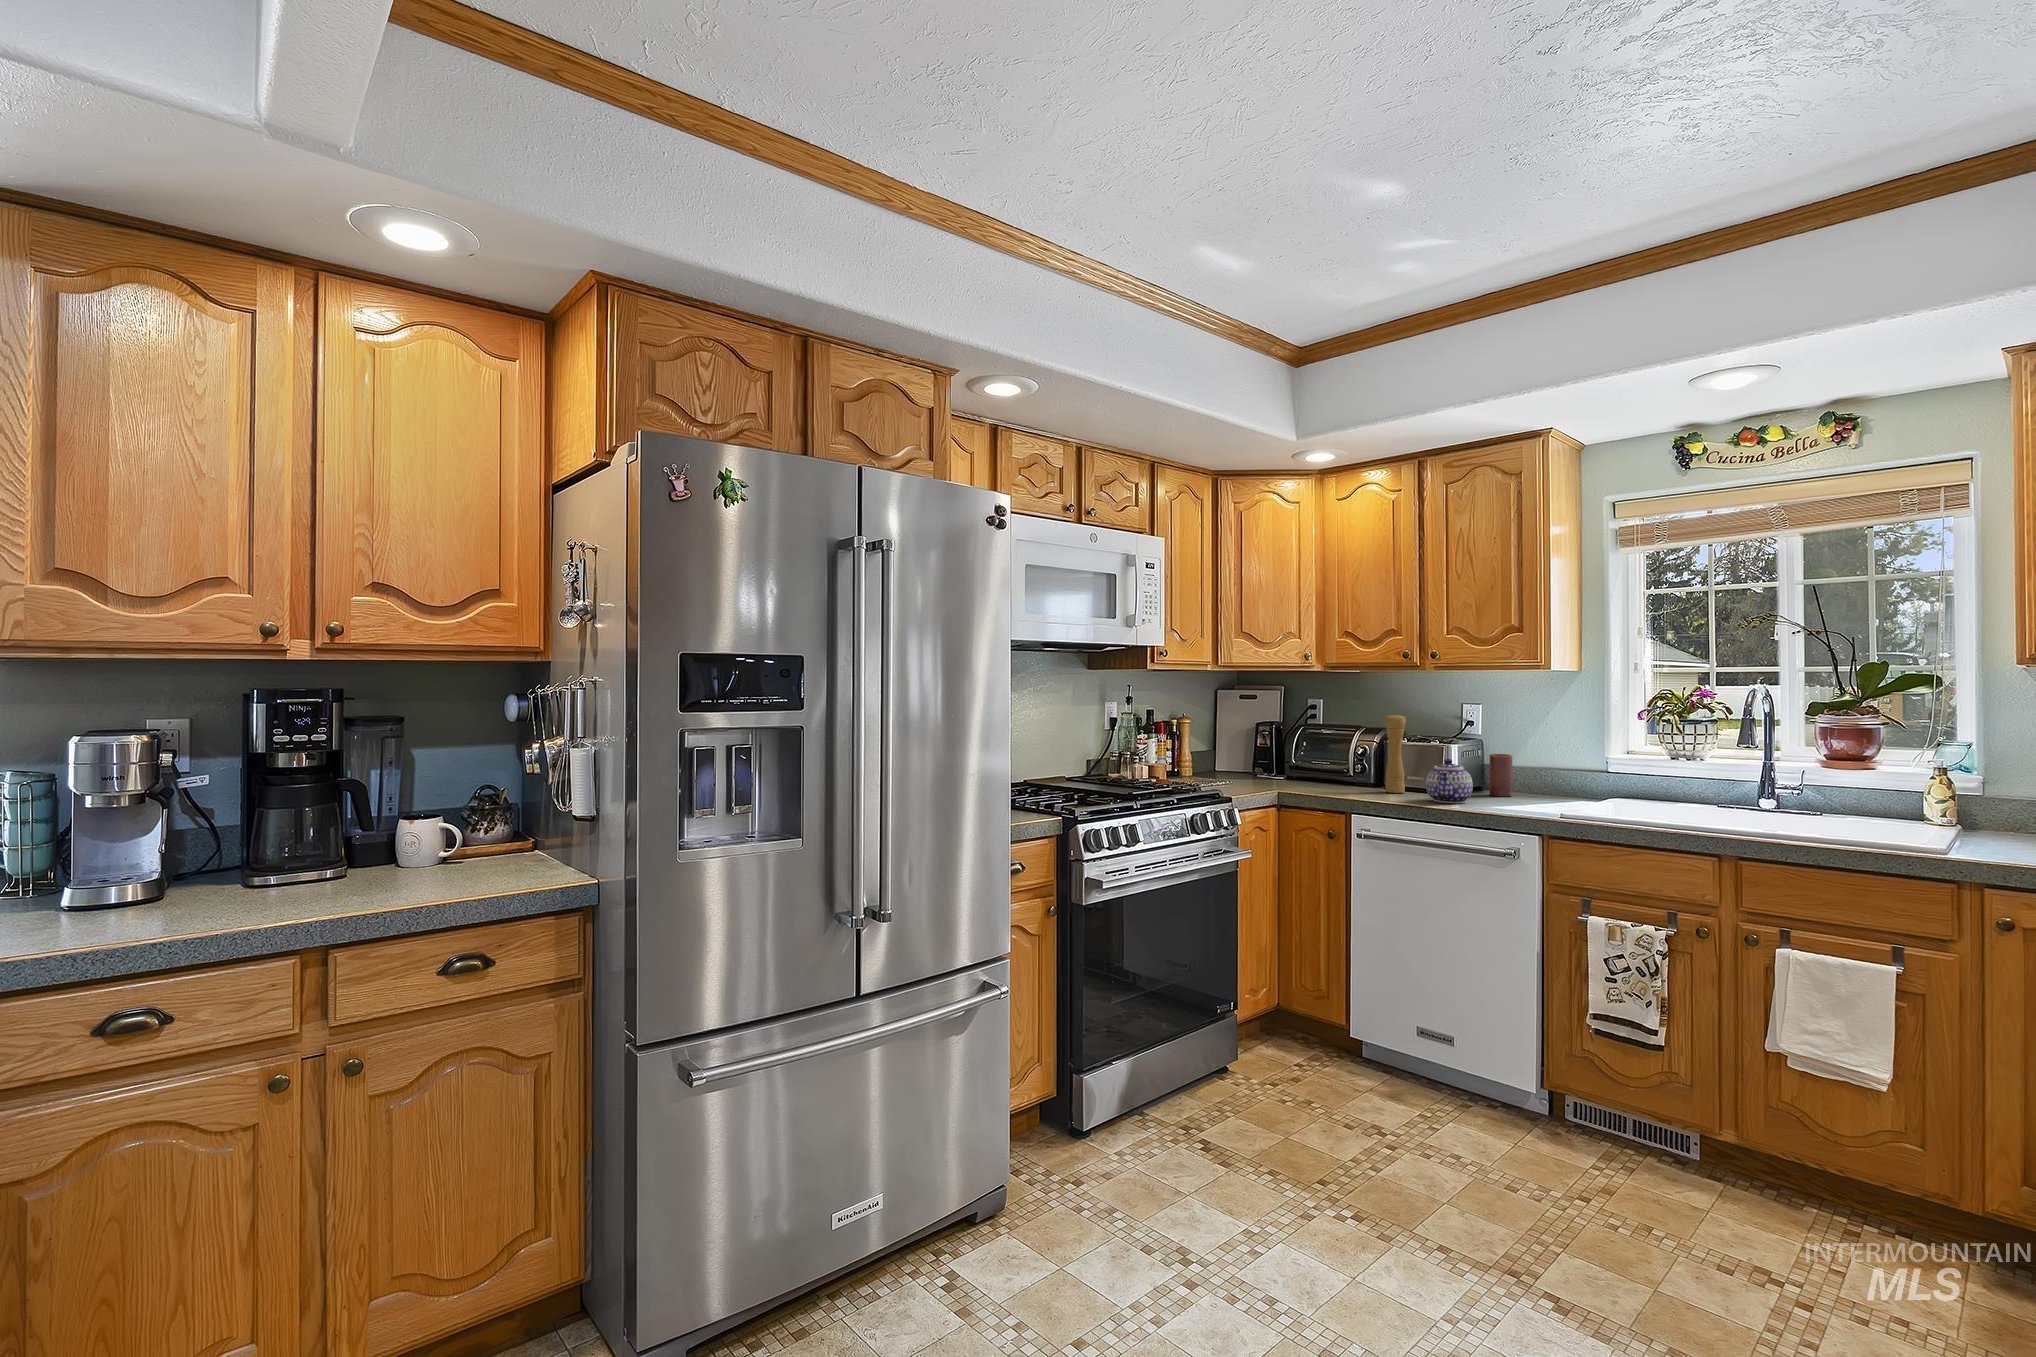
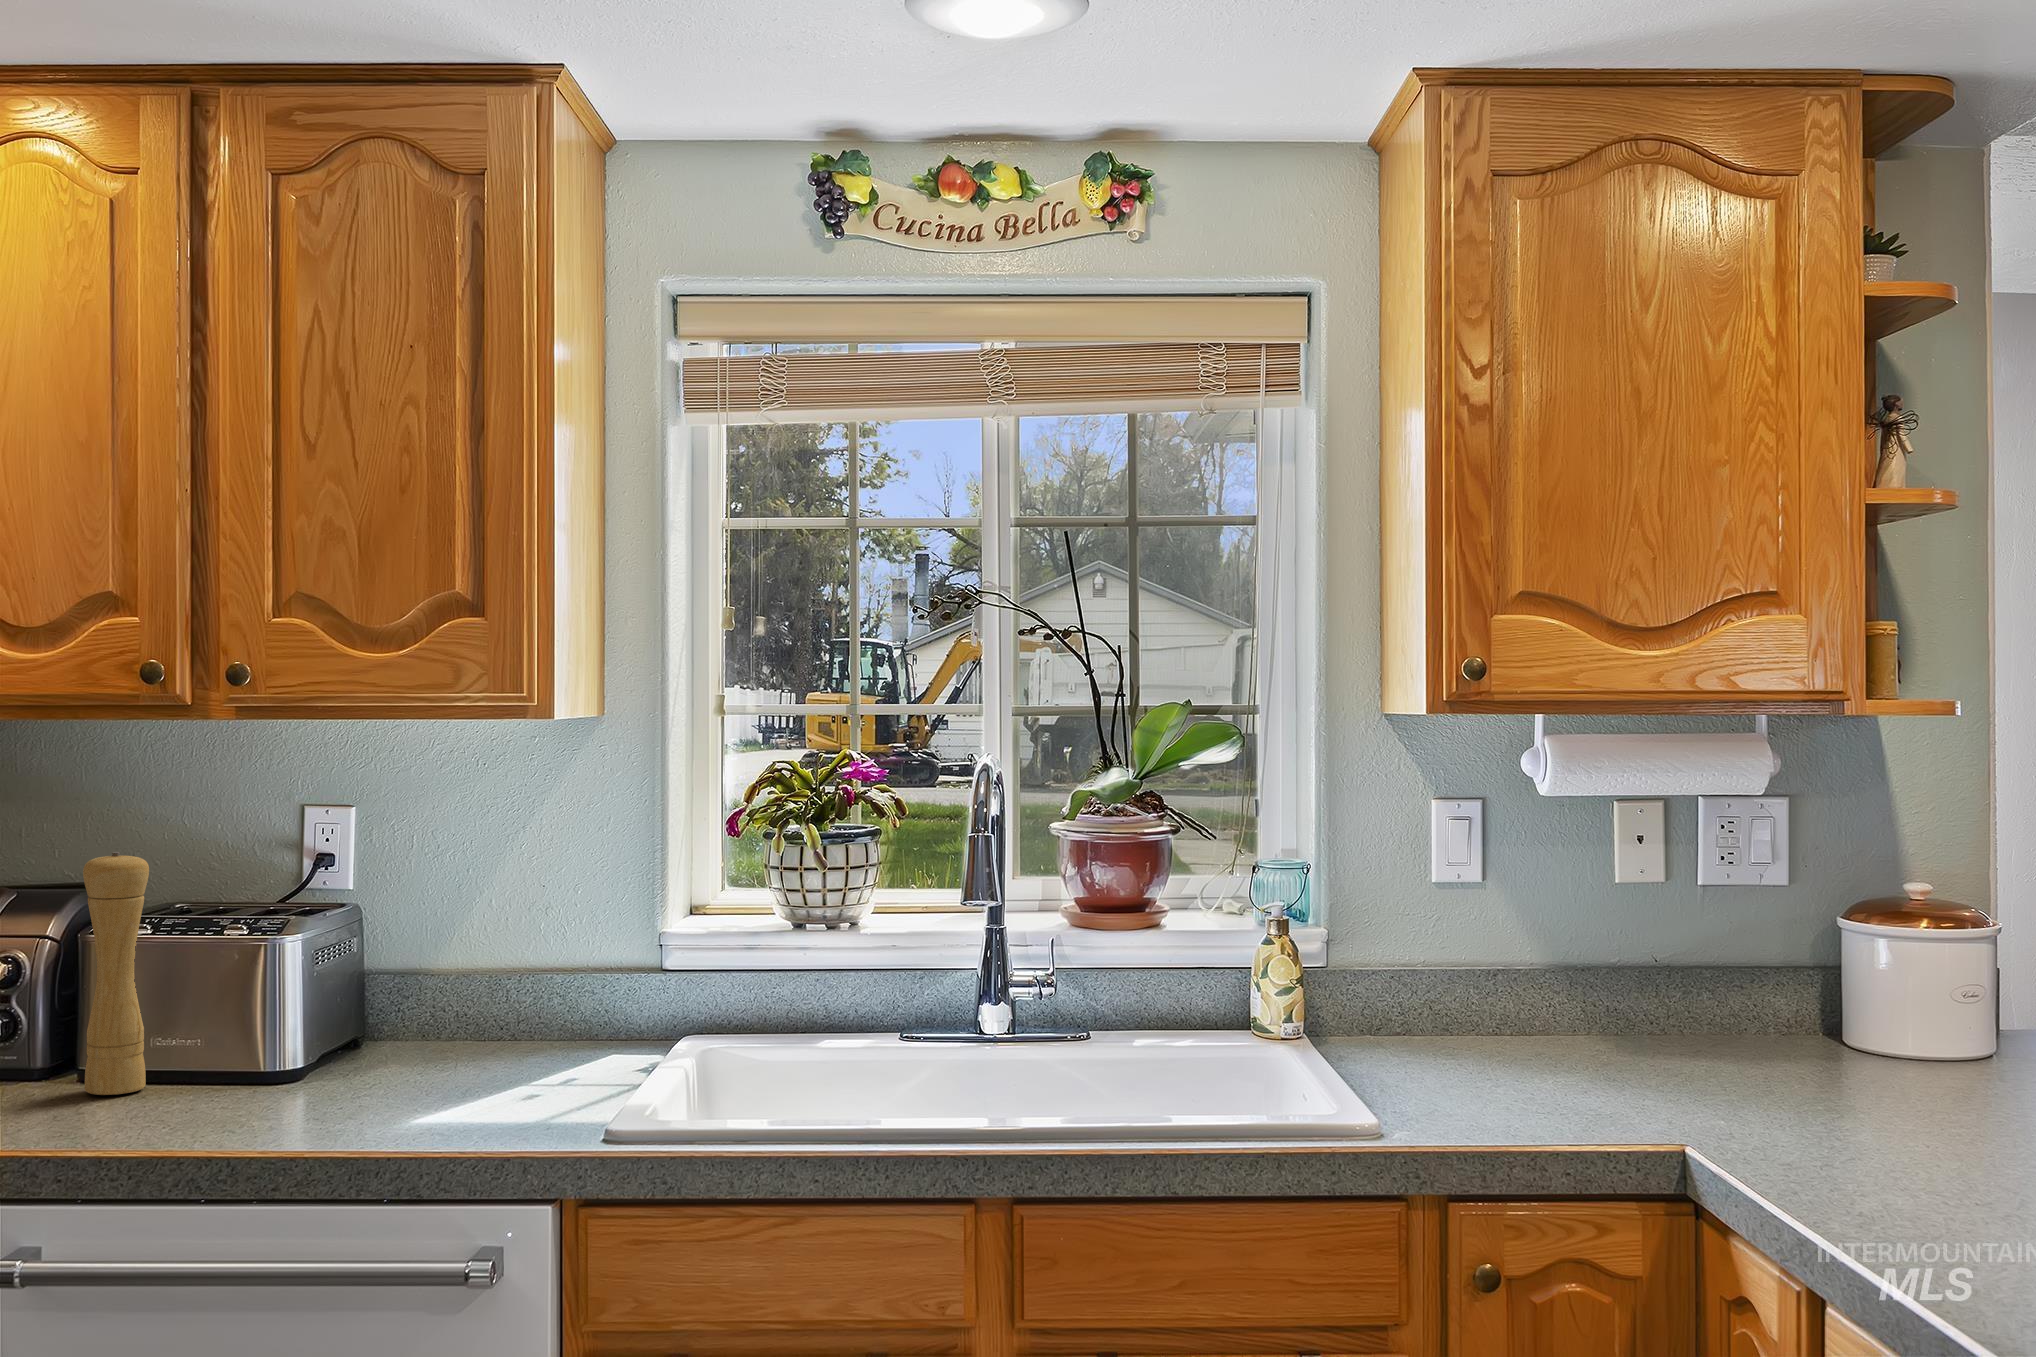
candle: present [1489,754,1513,796] -> none [387,947,447,1069]
teapot: present [1426,759,1473,803] -> none [218,990,354,1126]

